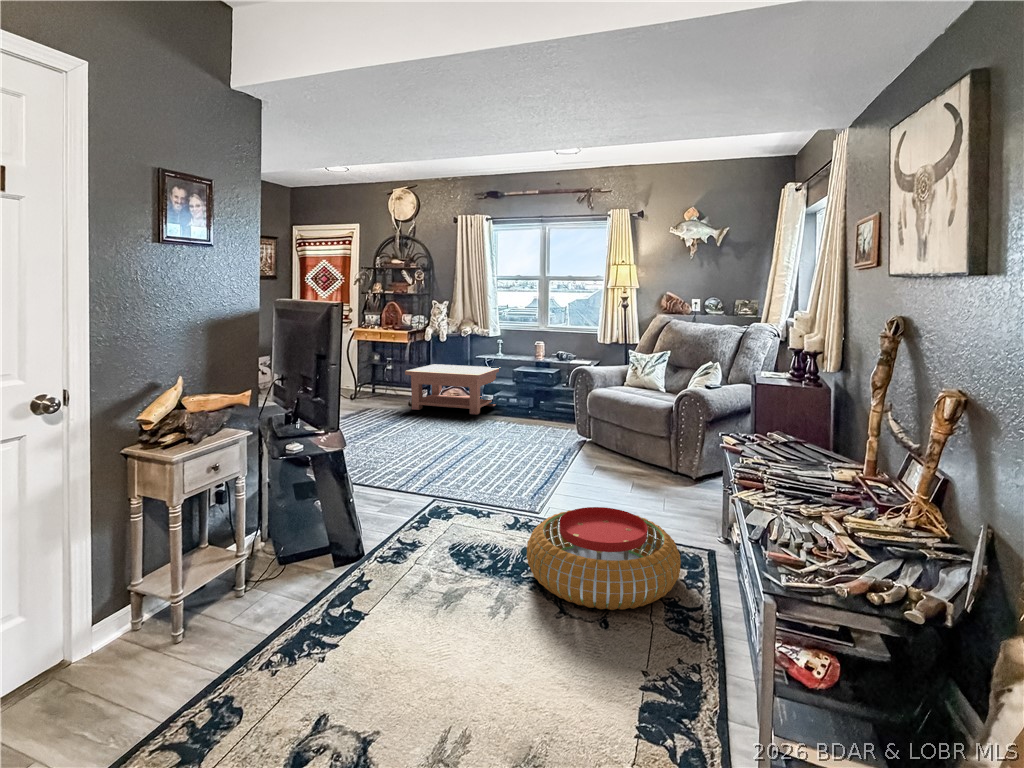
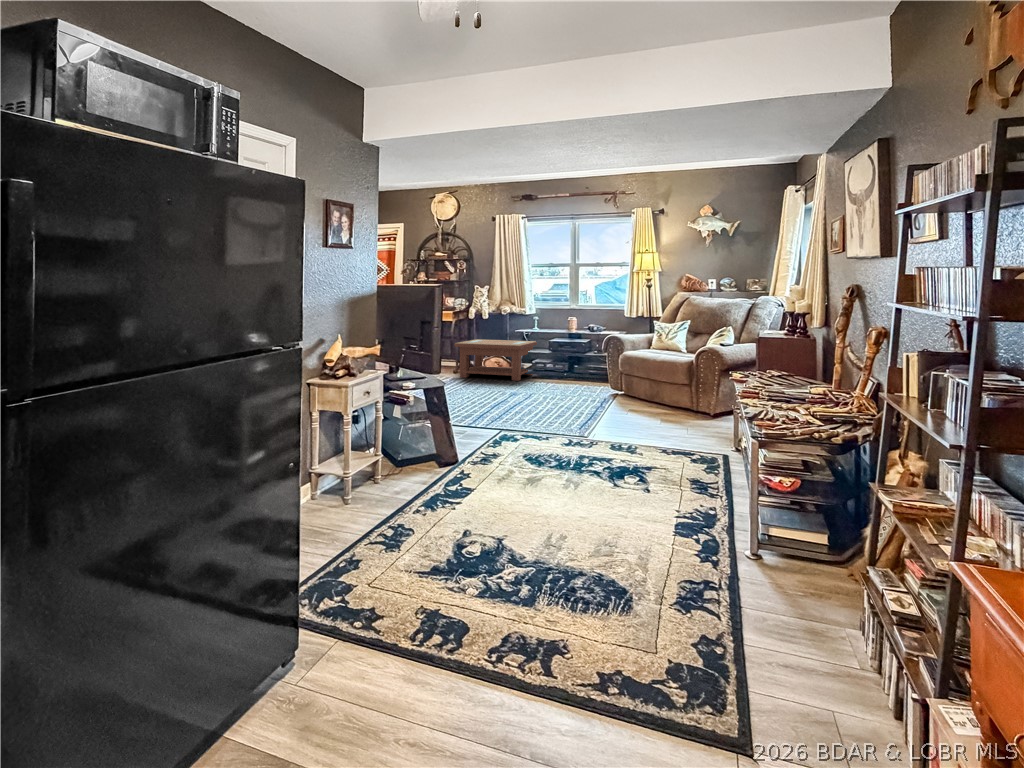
pouf: present [527,507,681,610] -> none [586,422,701,484]

